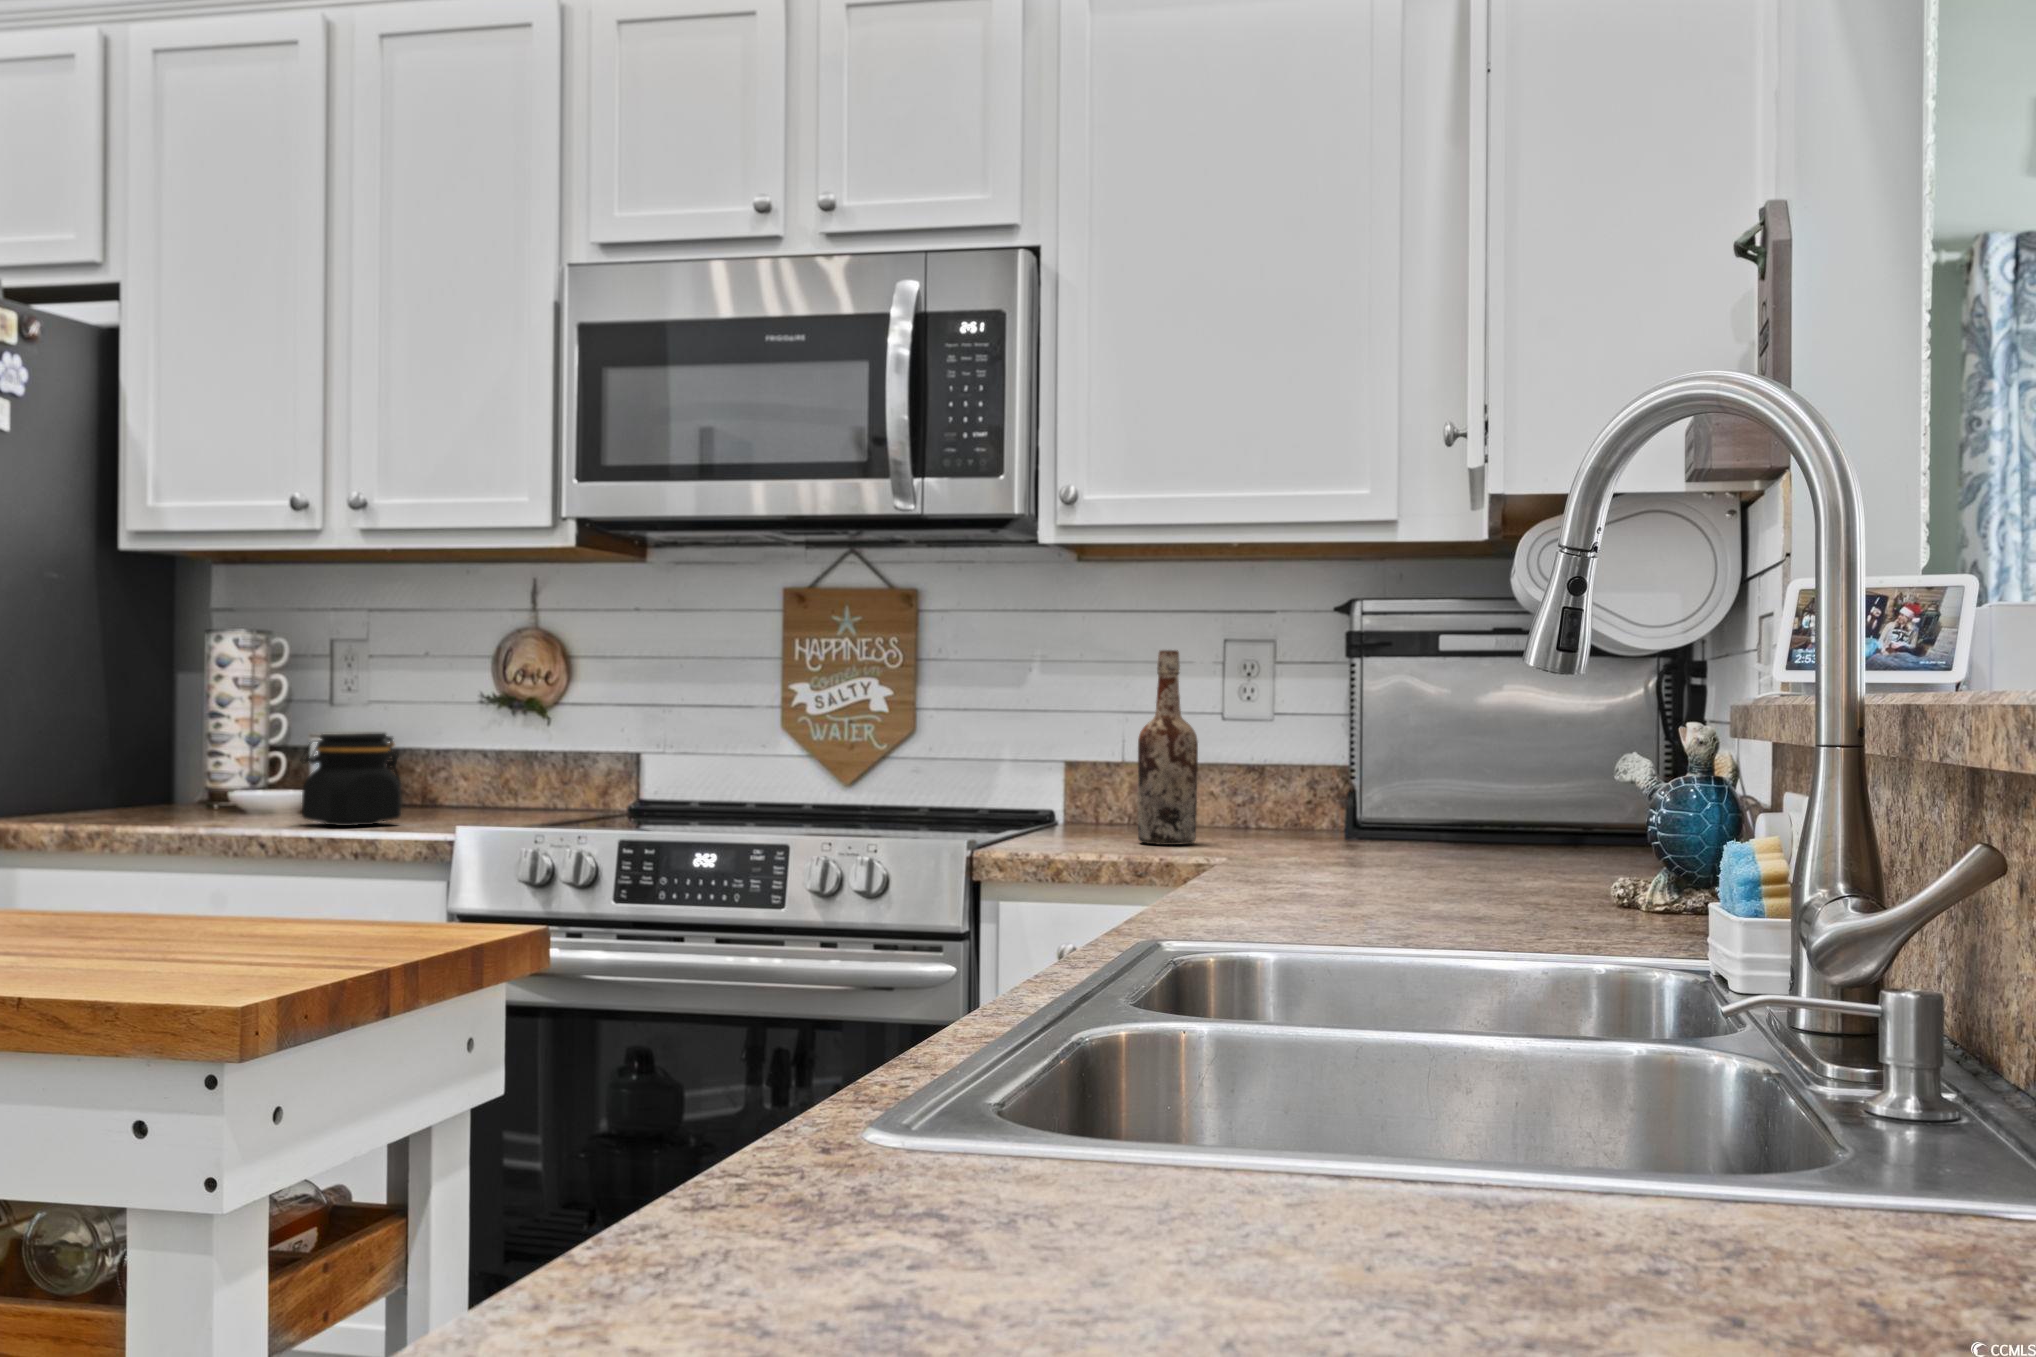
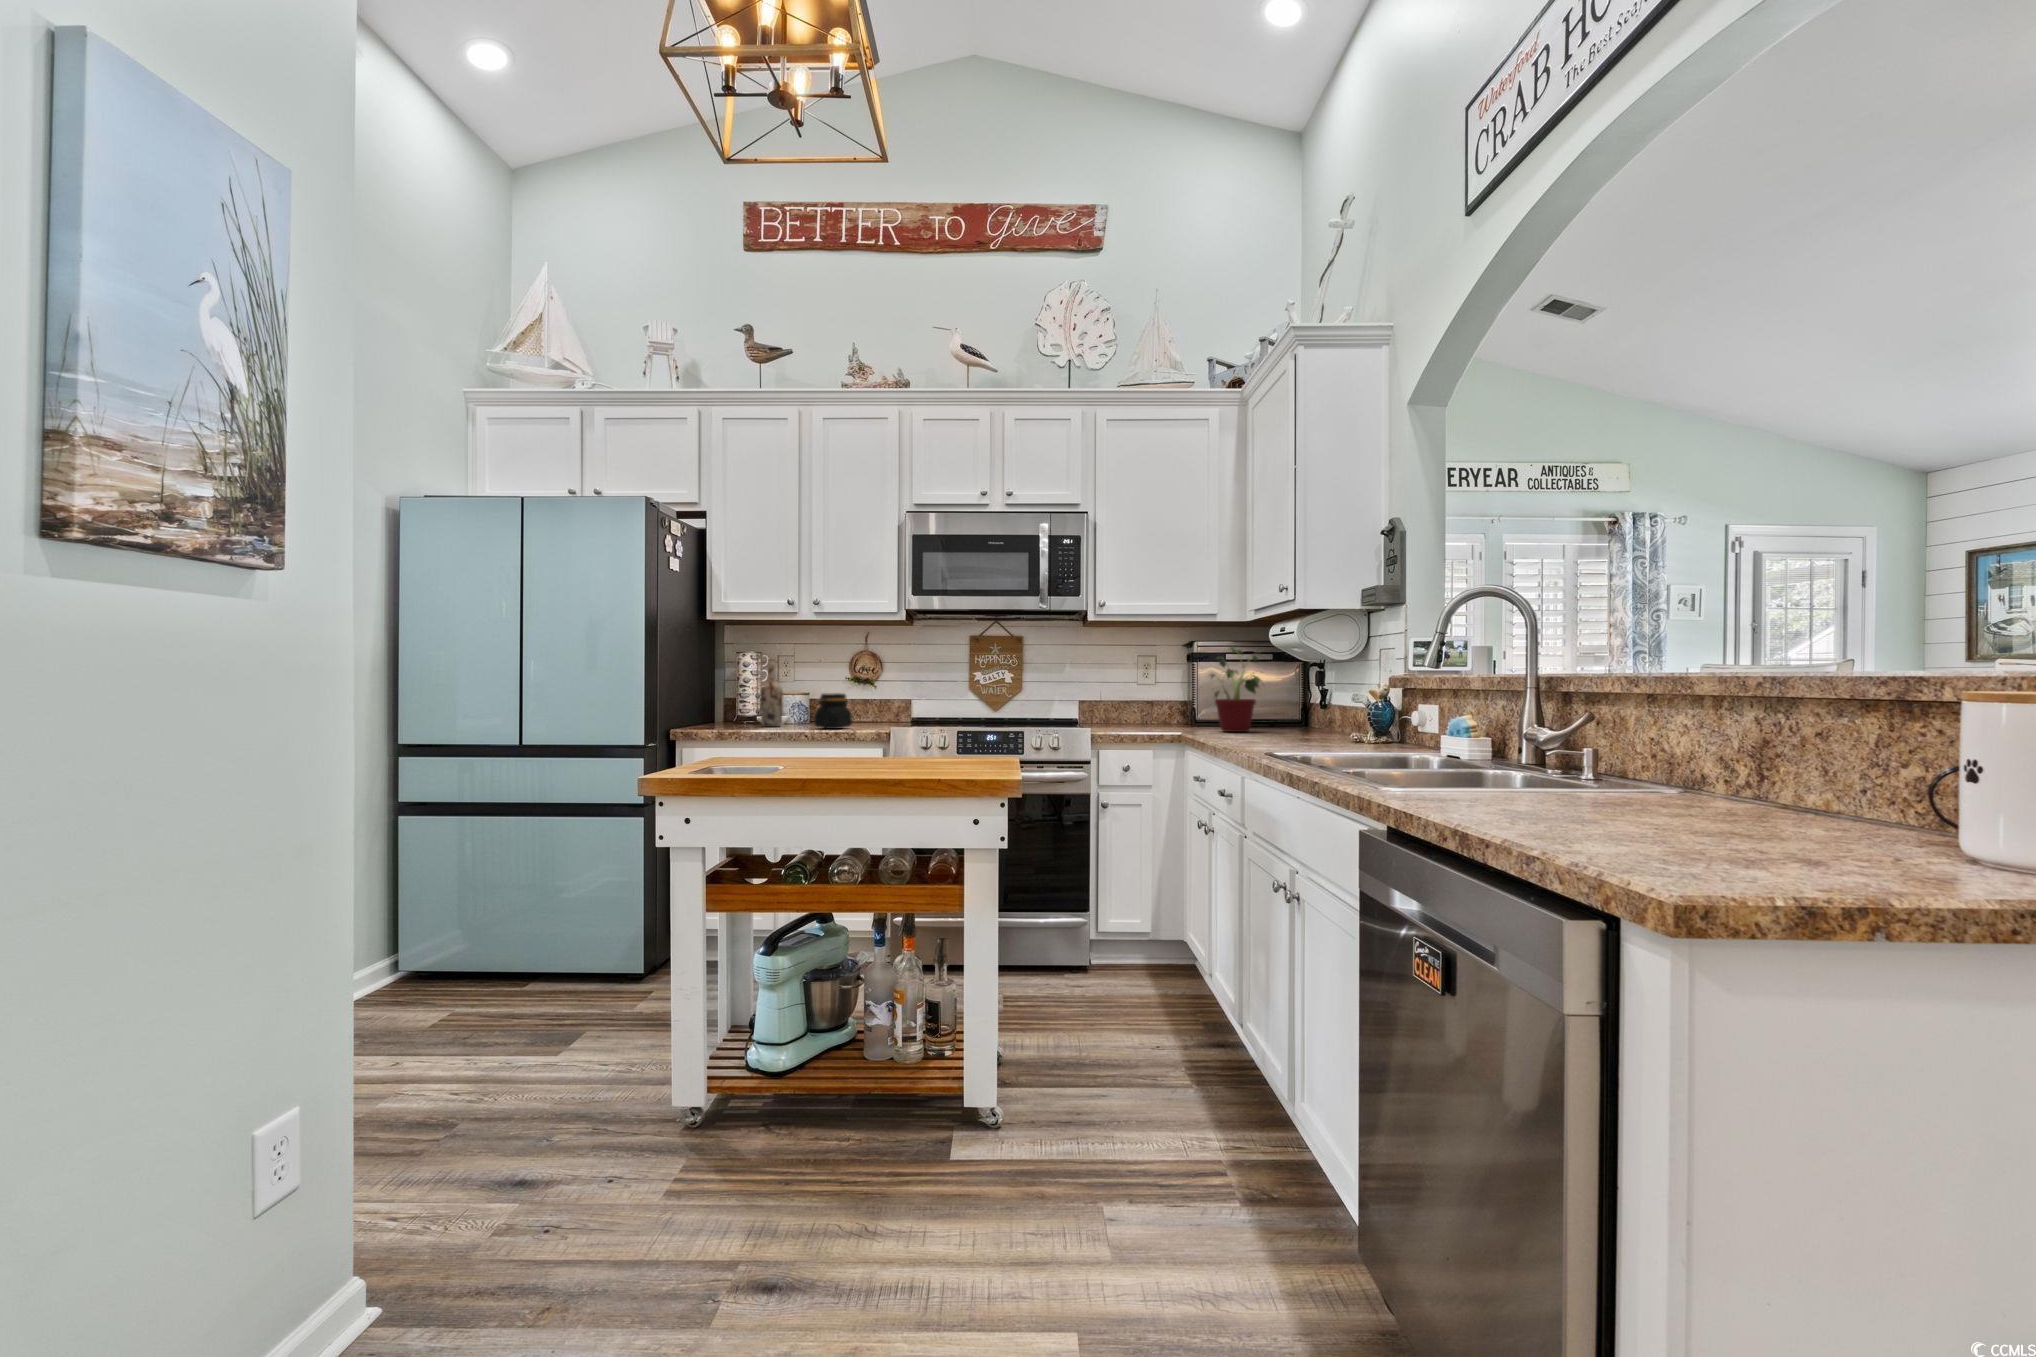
potted plant: none [1298,611,1493,873] -> present [1211,647,1260,732]
wine bottle: present [1138,650,1198,845] -> present [761,659,783,727]

